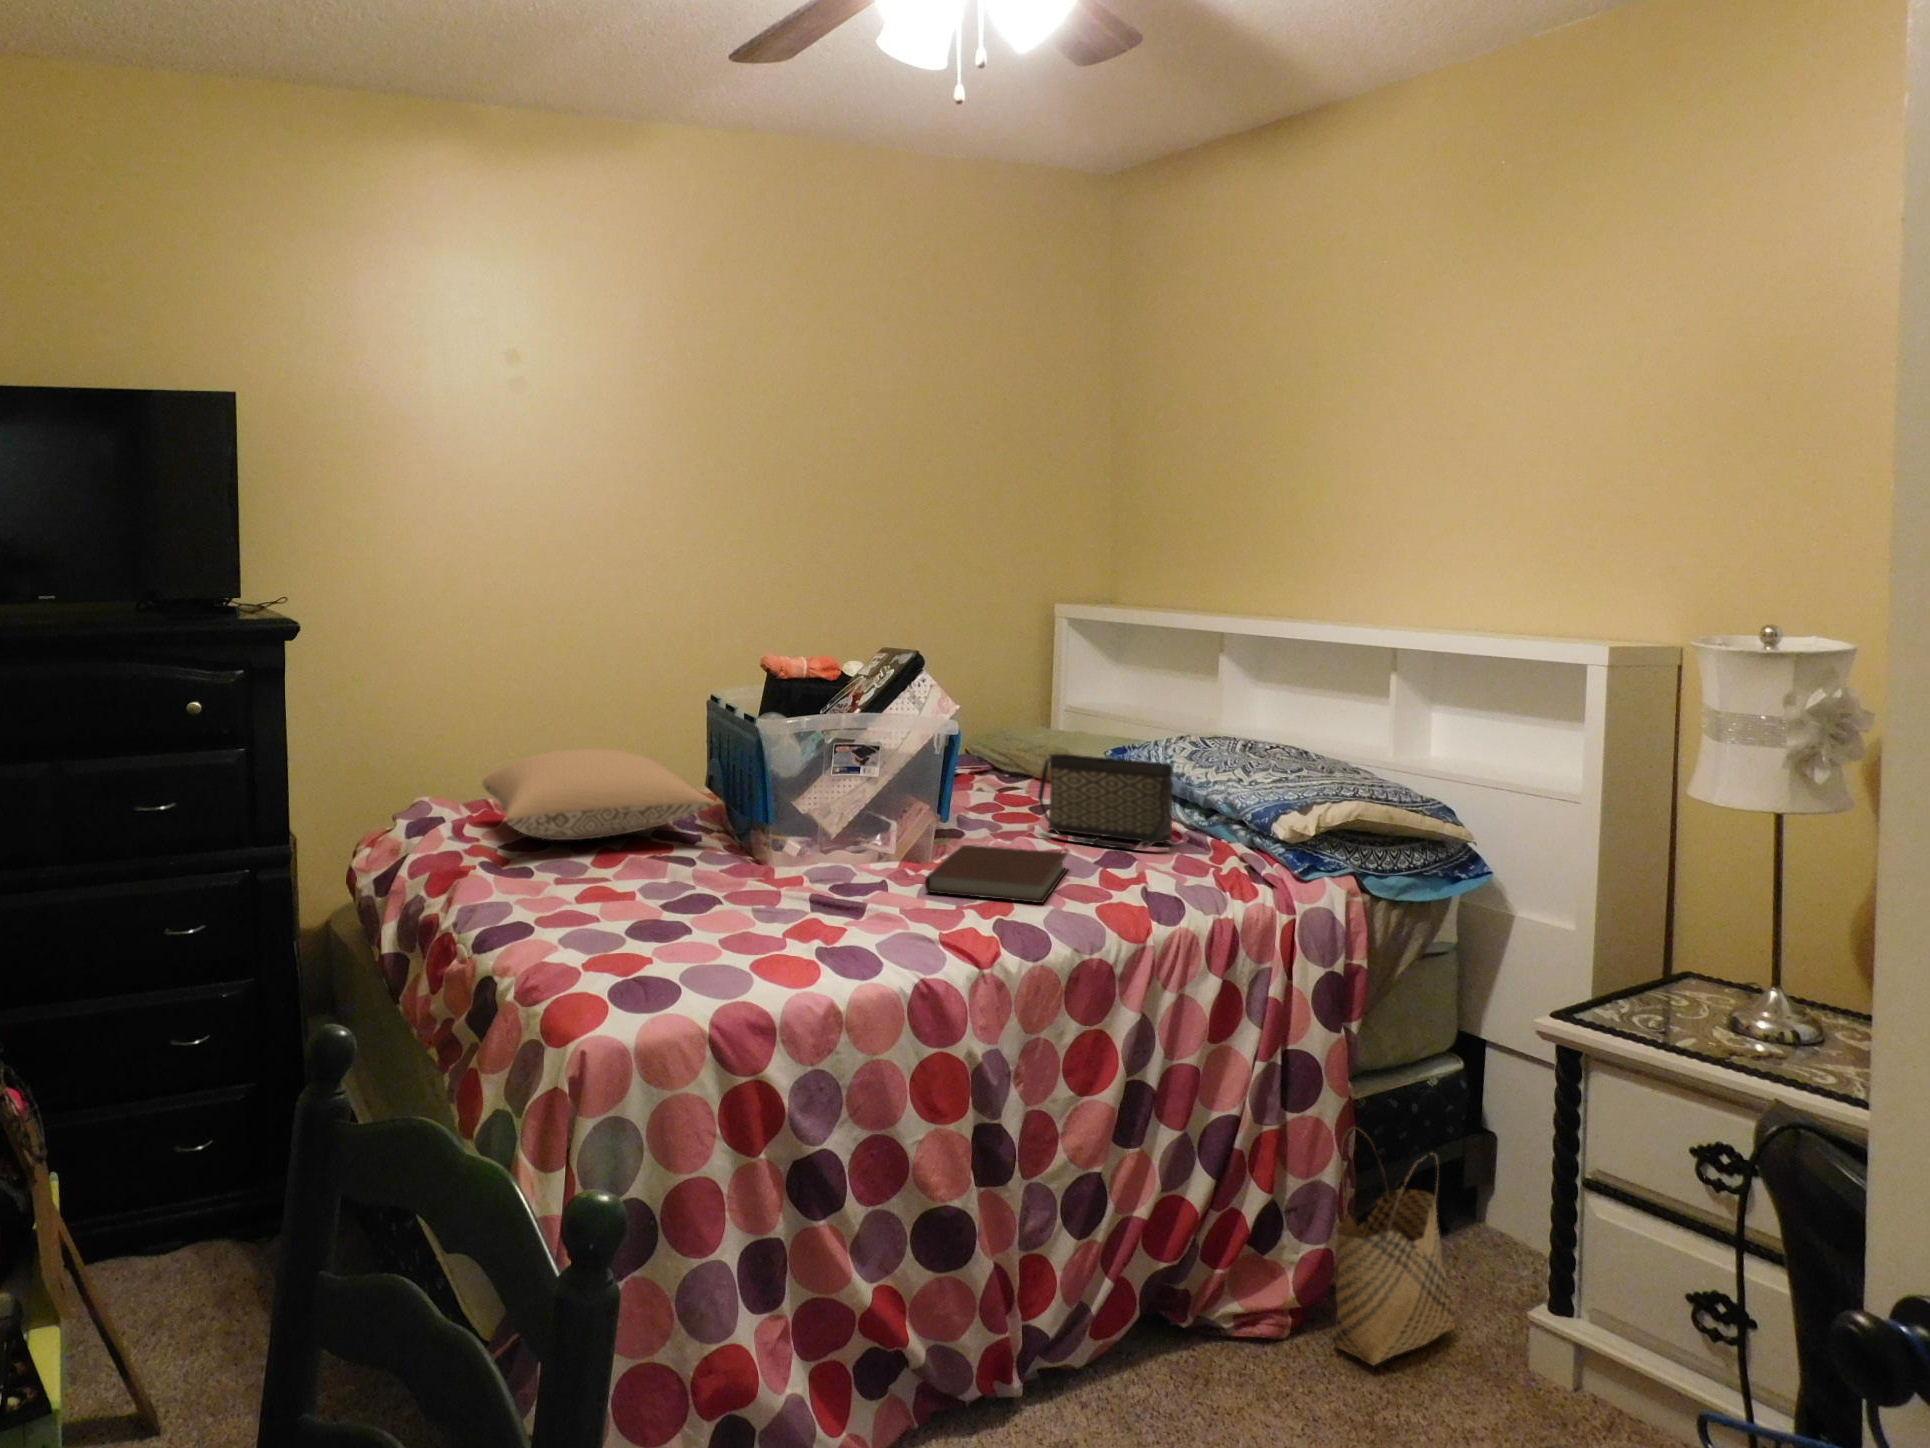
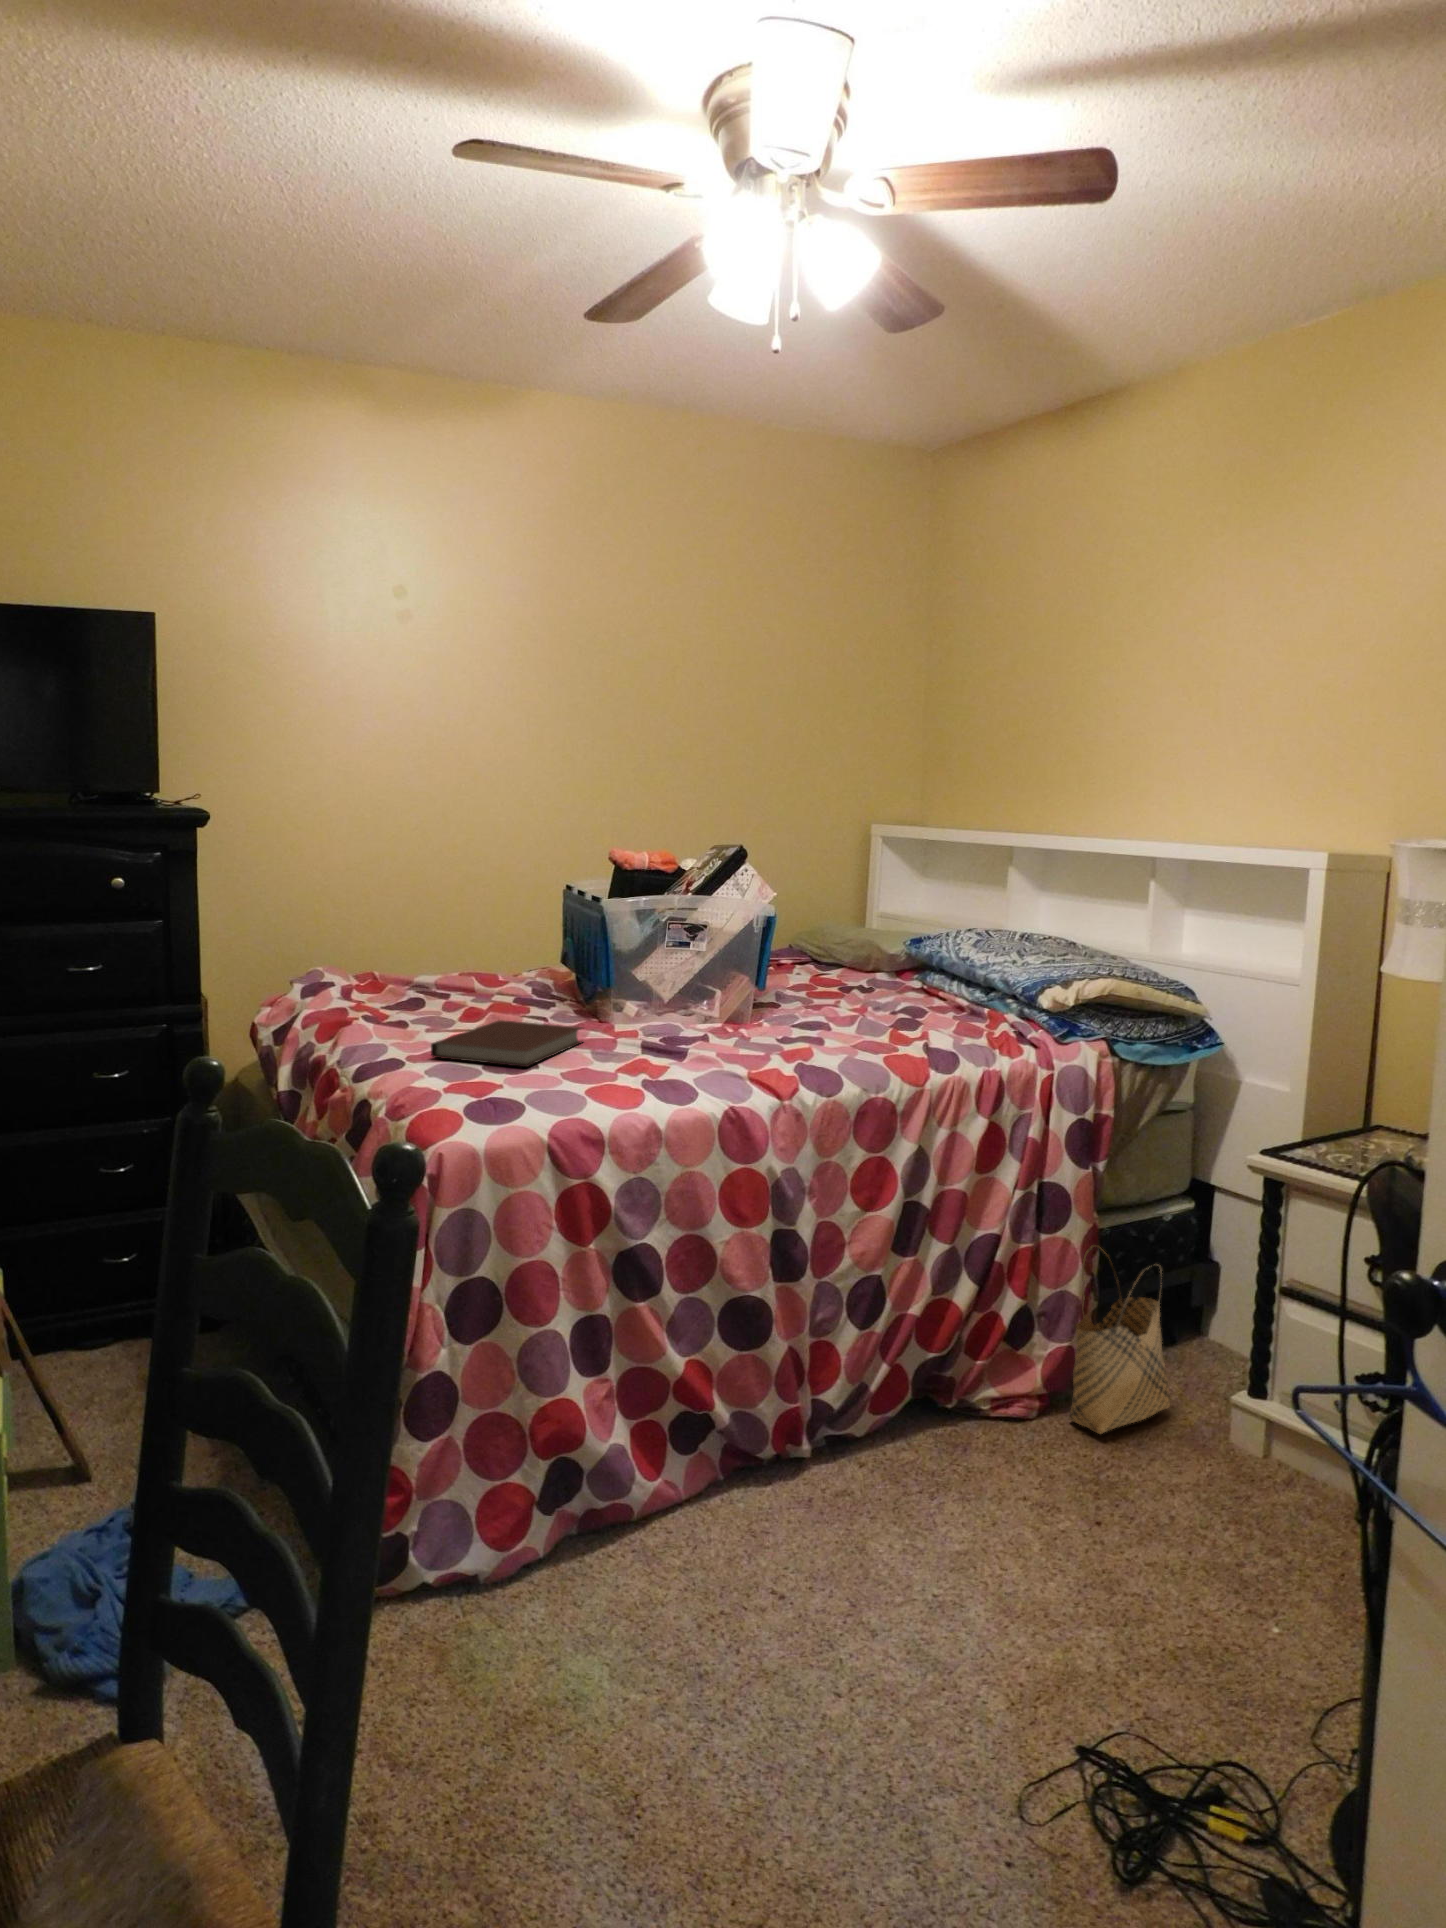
pillow: present [482,749,715,840] -> none [369,930,567,1003]
handbag: present [1038,754,1173,849] -> none [844,939,959,1018]
notebook: present [925,845,1067,903] -> present [431,1020,582,1067]

